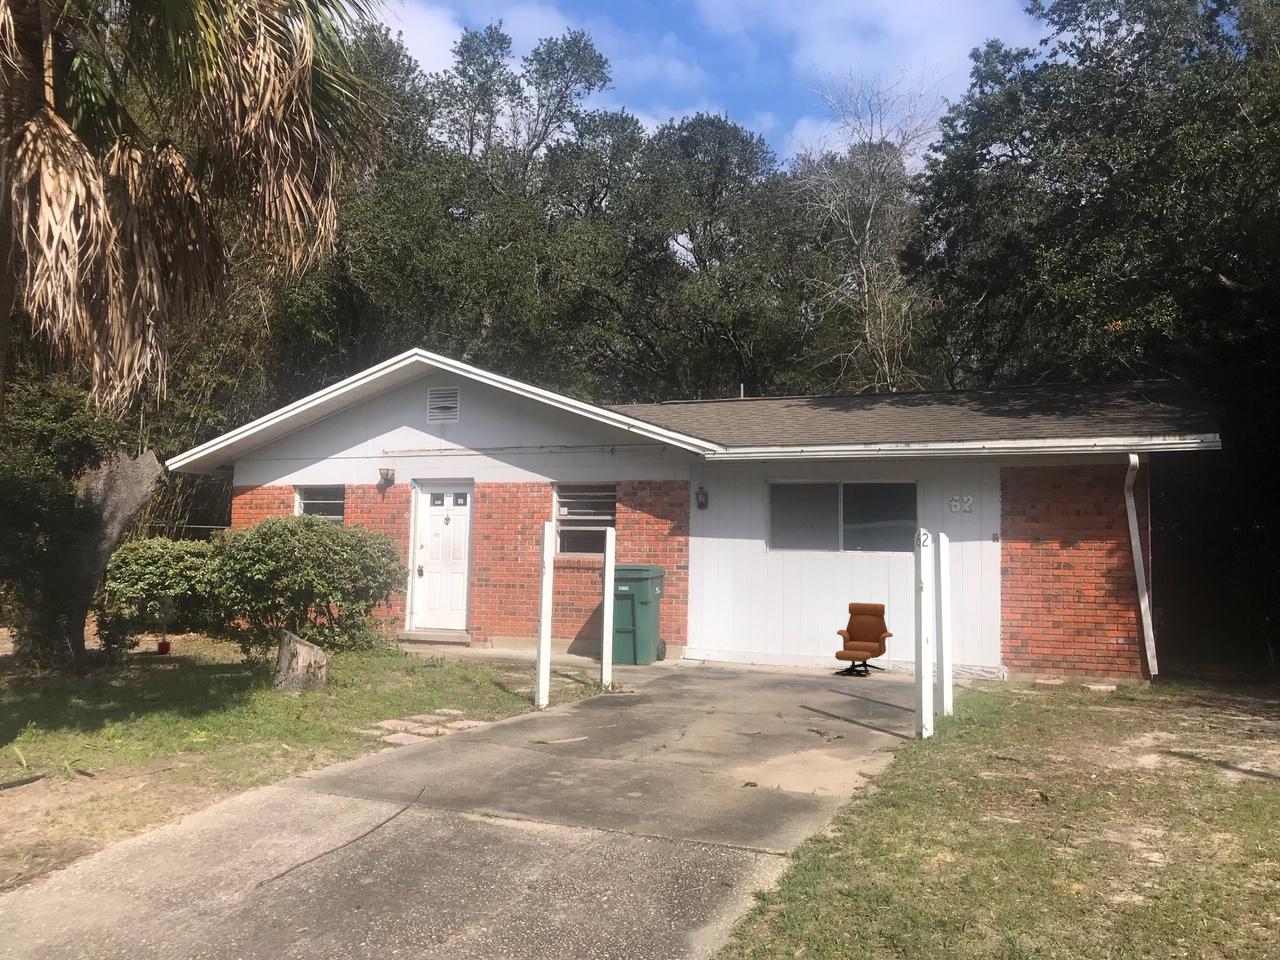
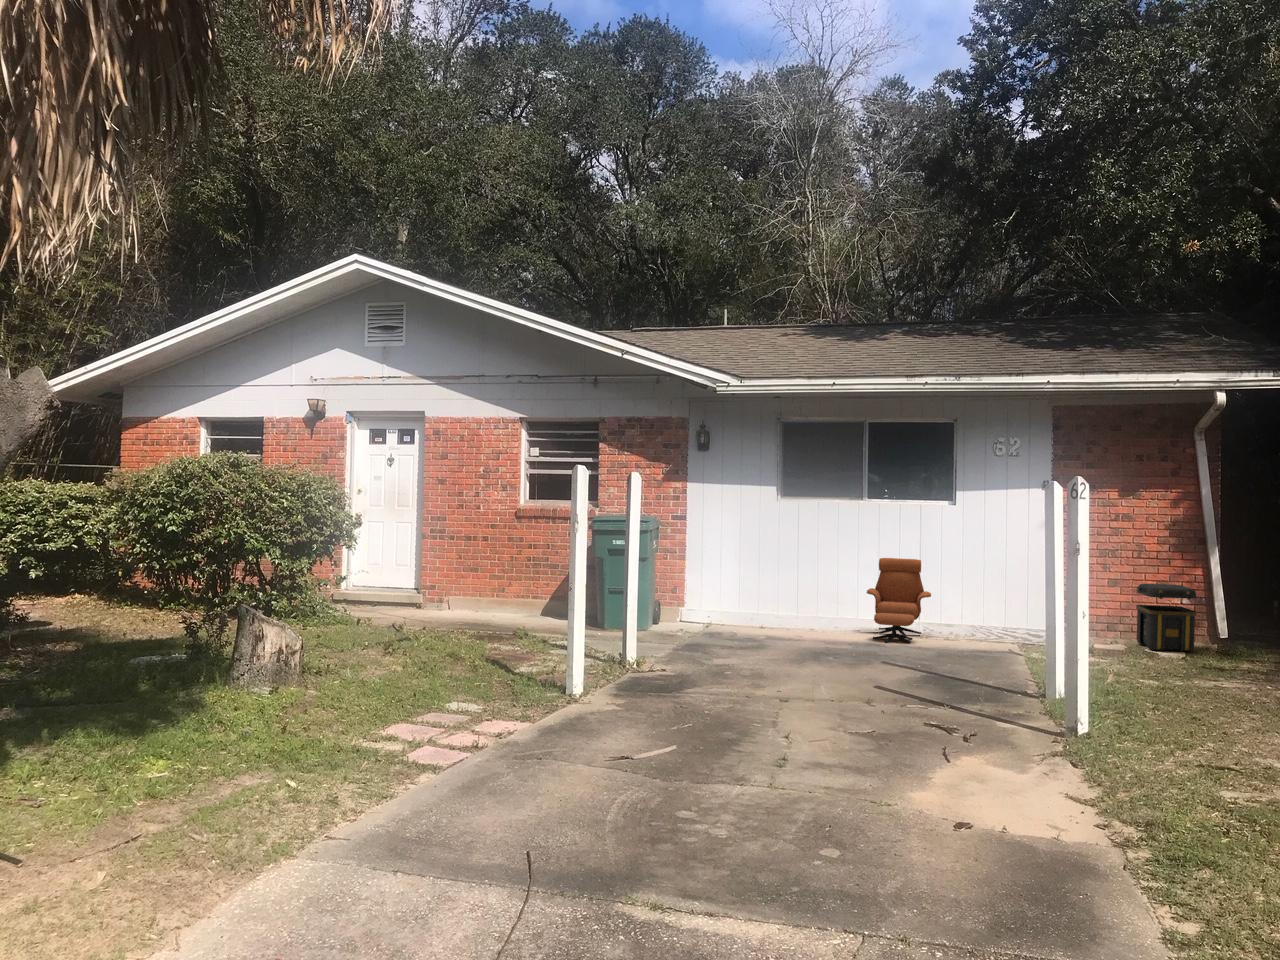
potted tree: present [144,591,177,654] -> none [15,545,64,625]
toolbox: none [1075,626,1122,687] -> present [1136,584,1197,652]

